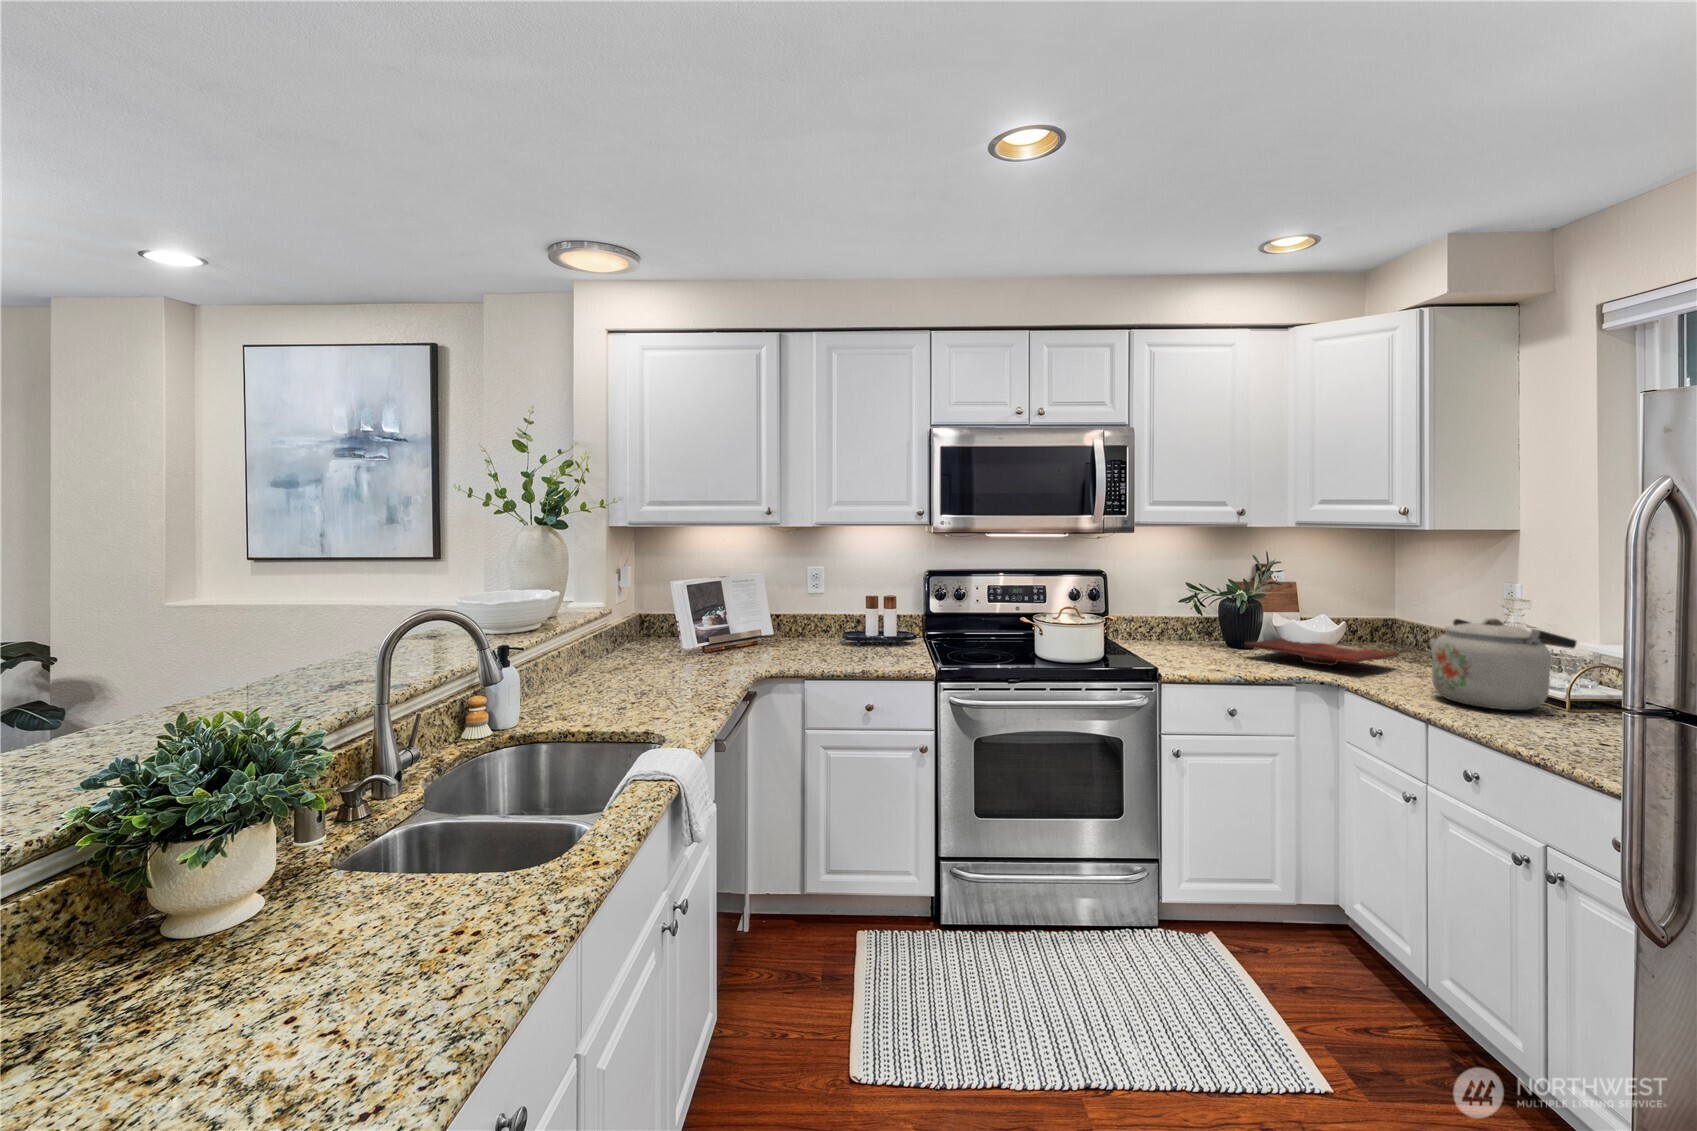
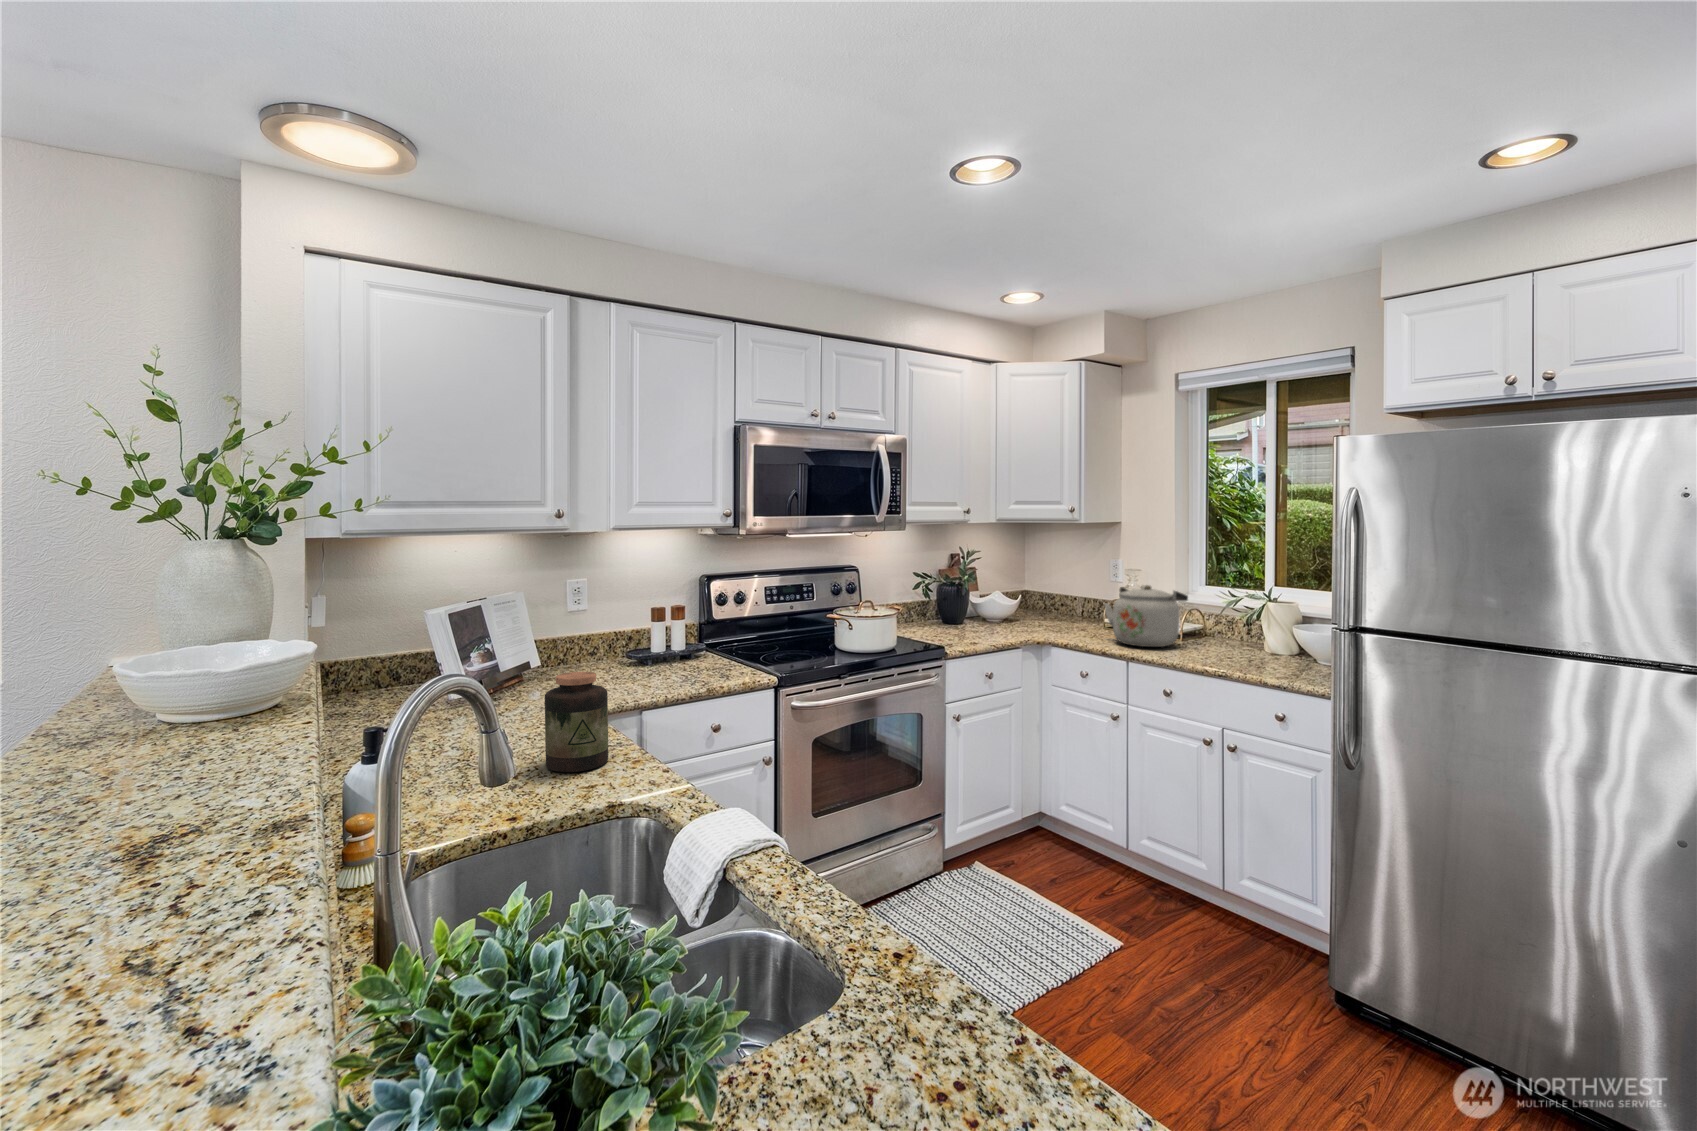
jar: none [654,632,701,708] -> present [545,672,608,772]
cutting board: present [1245,639,1398,665] -> none [971,612,1065,630]

